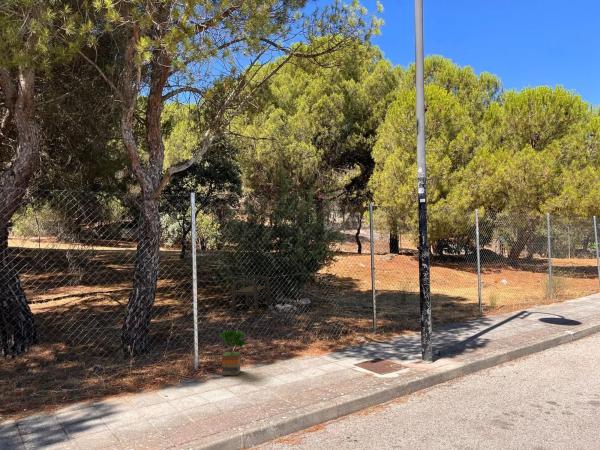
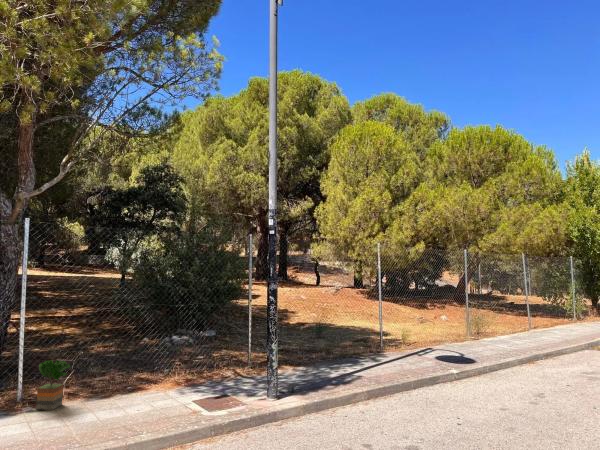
bench: present [232,276,271,313] -> none [126,303,173,342]

